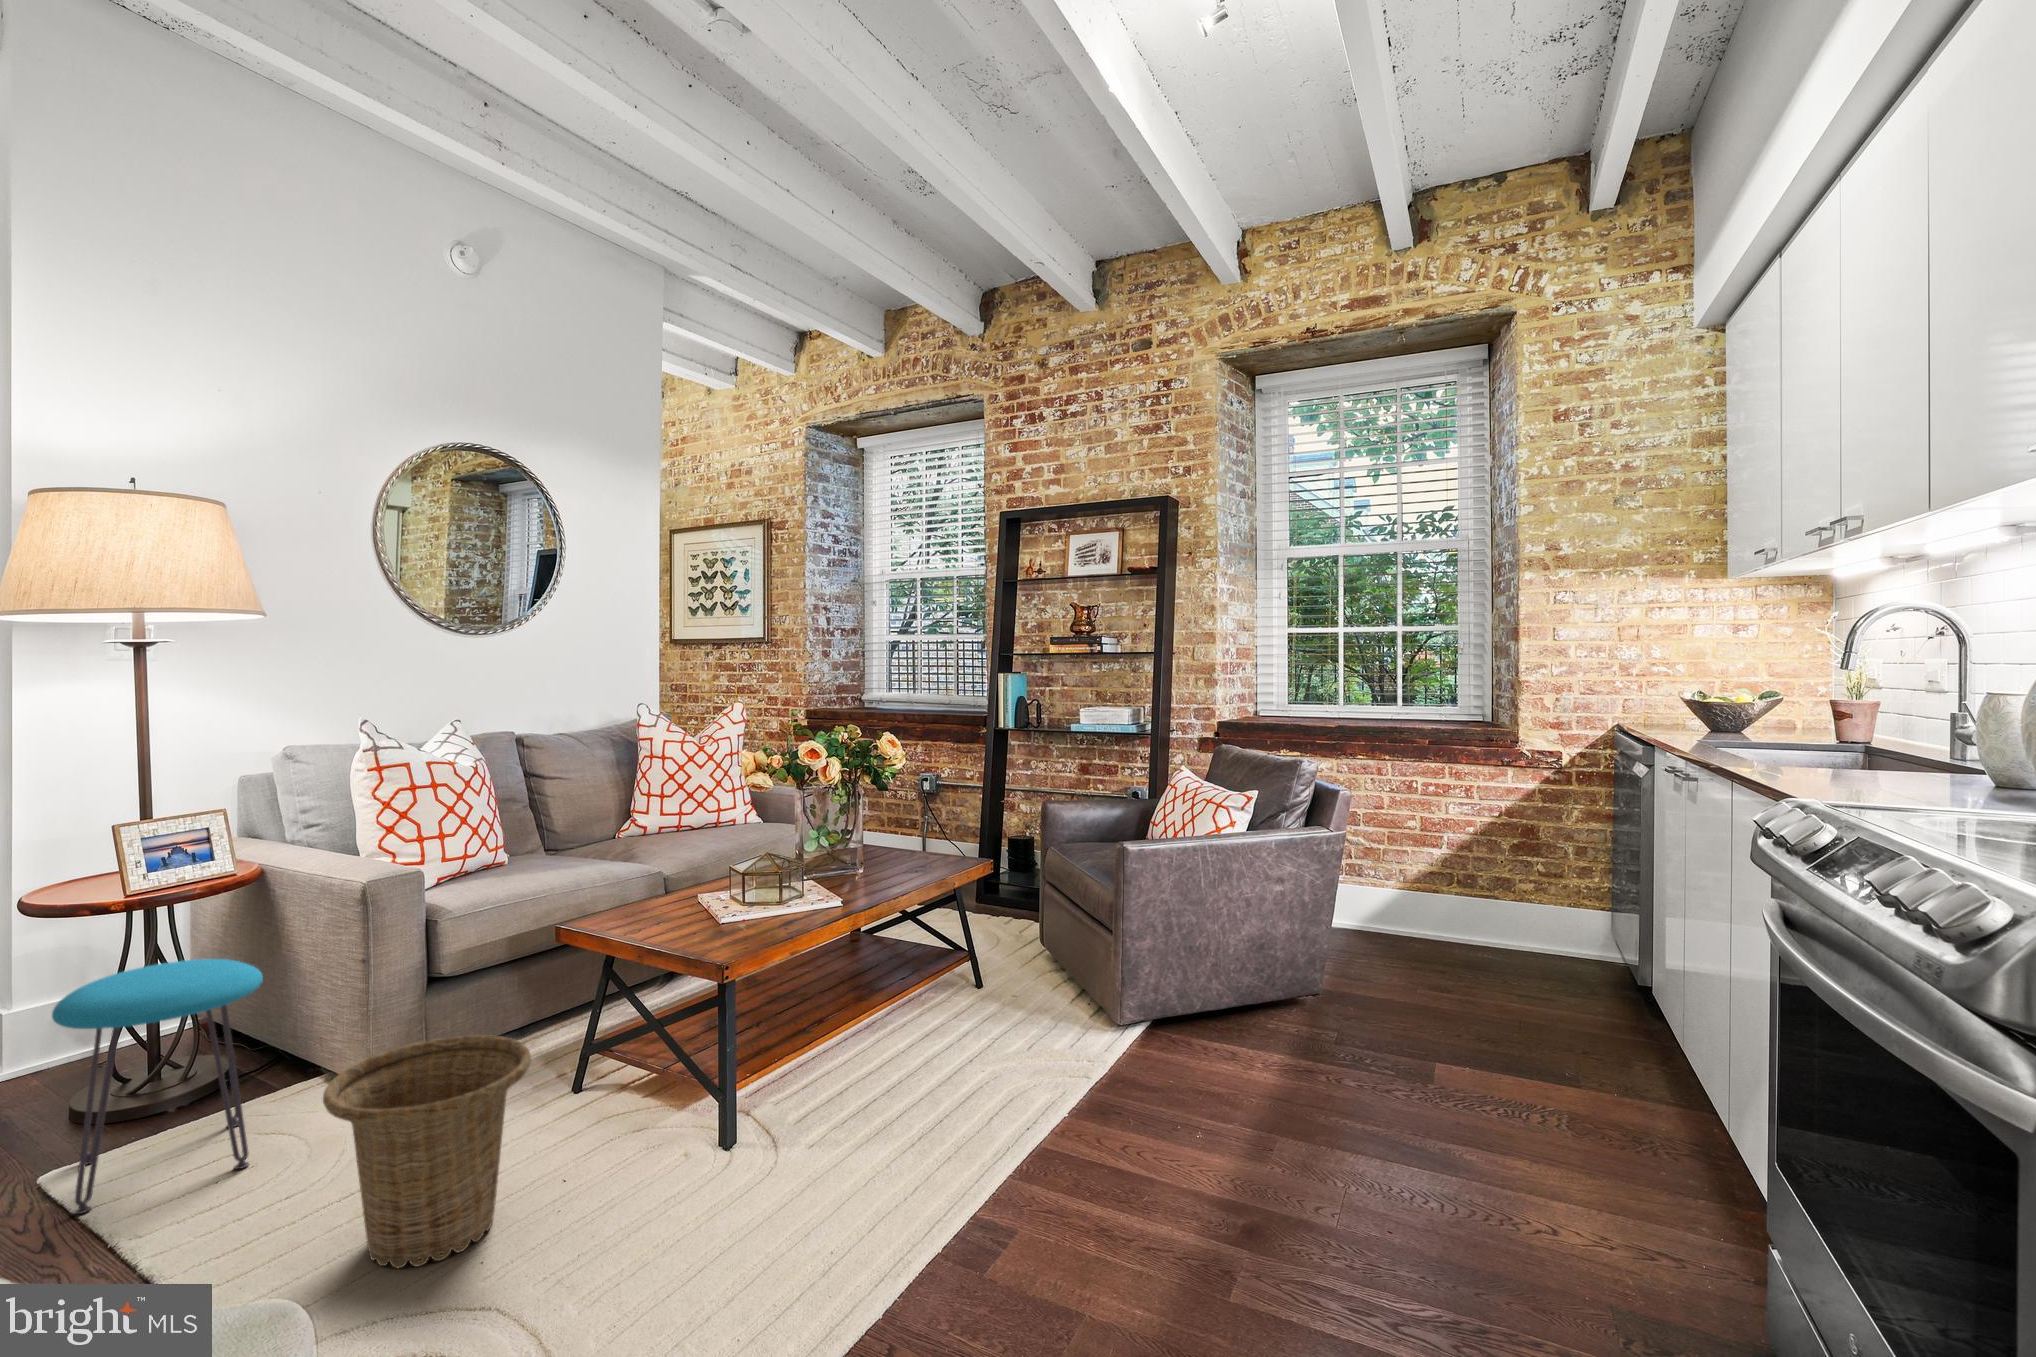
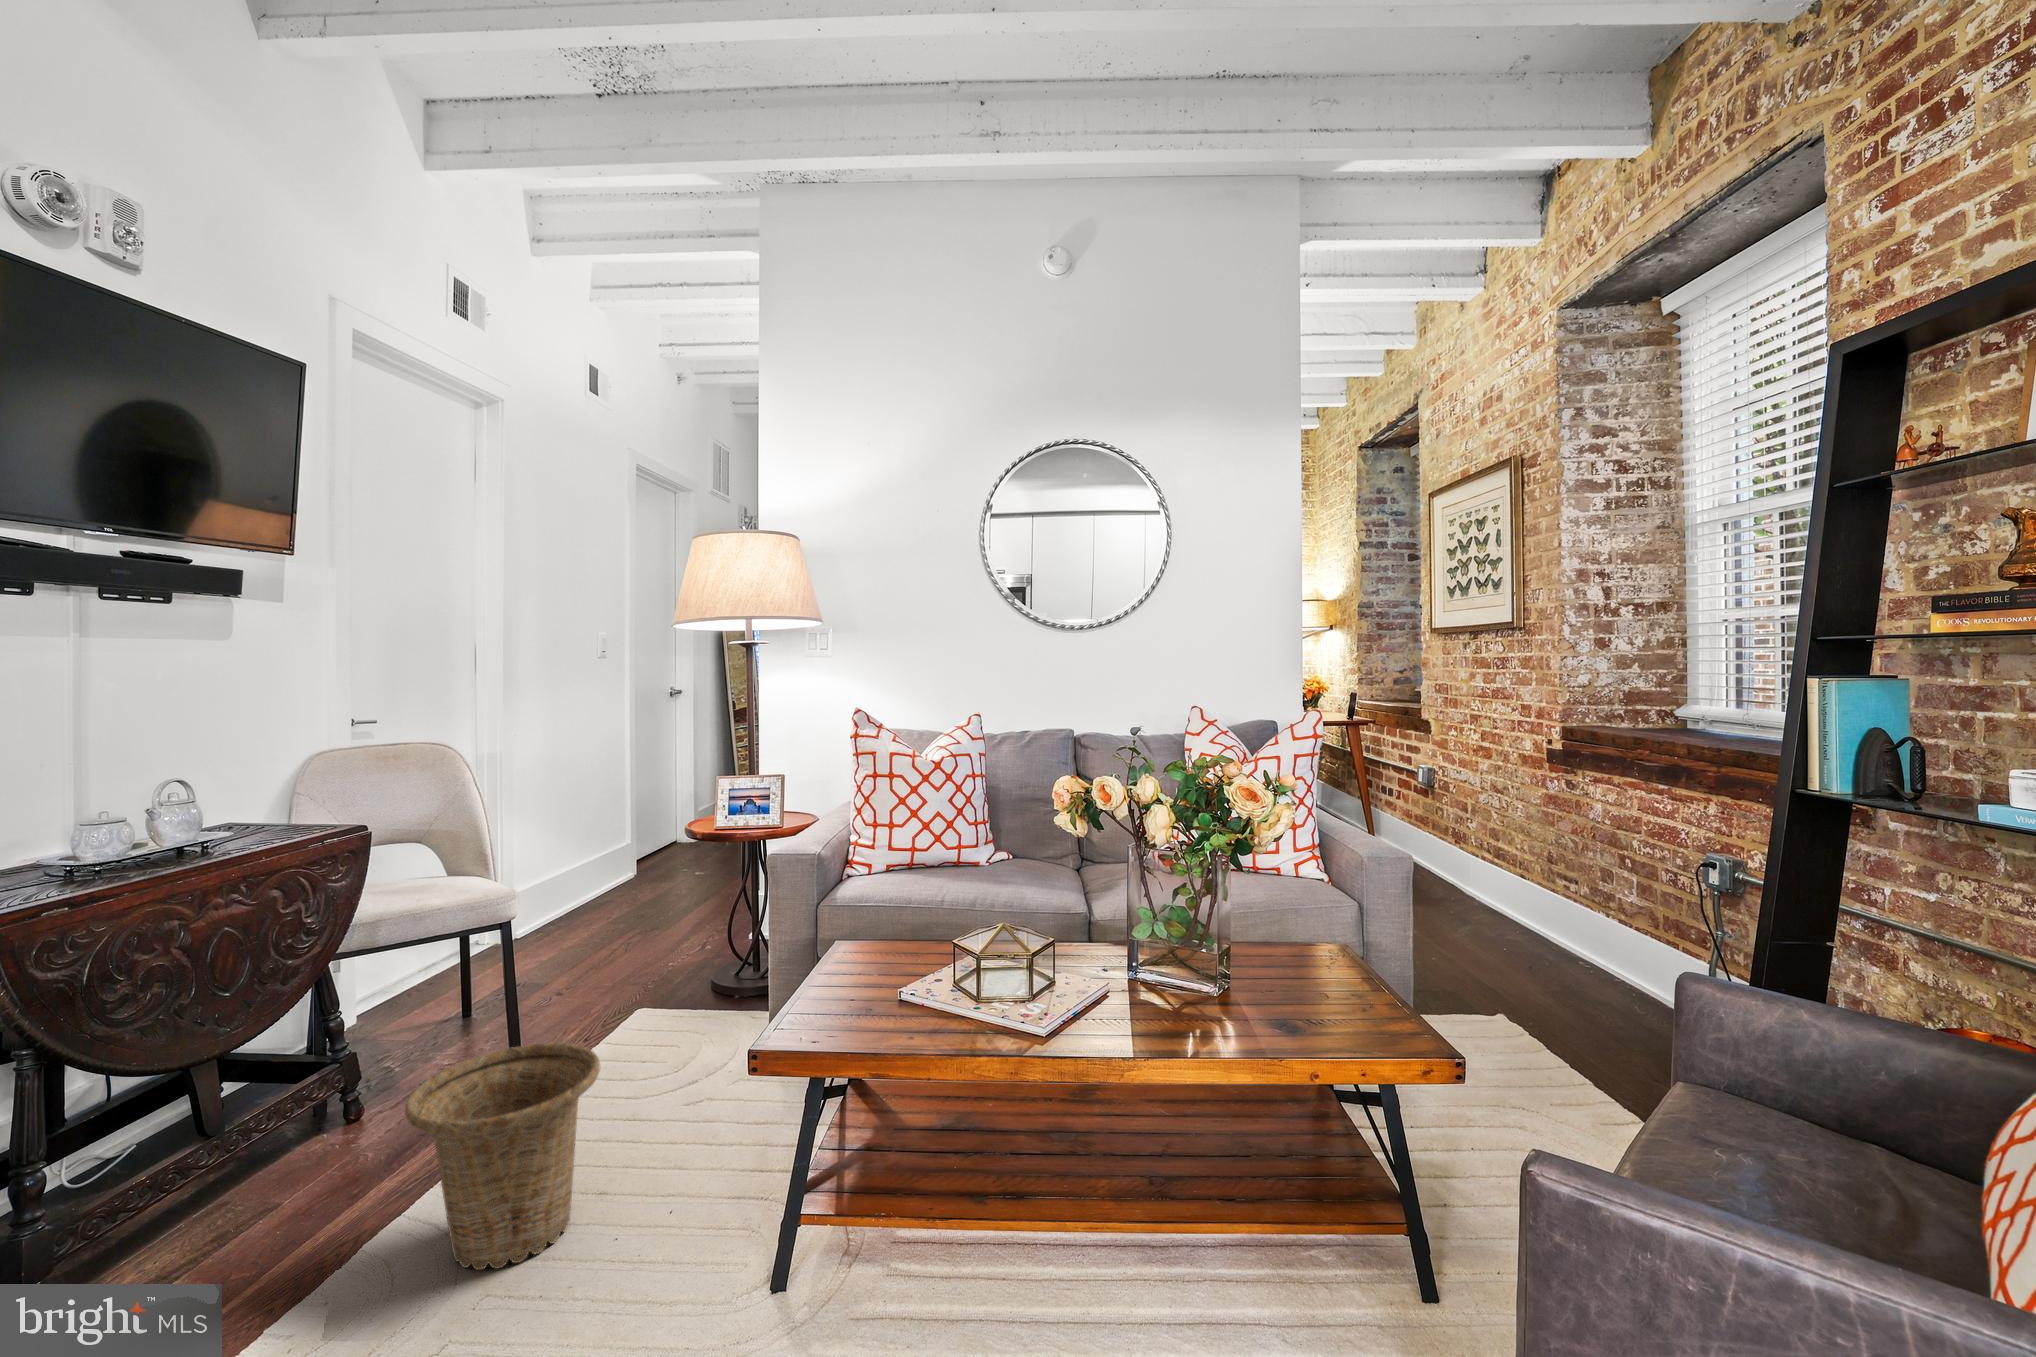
stool: present [52,959,263,1214] -> none [551,907,693,1089]

